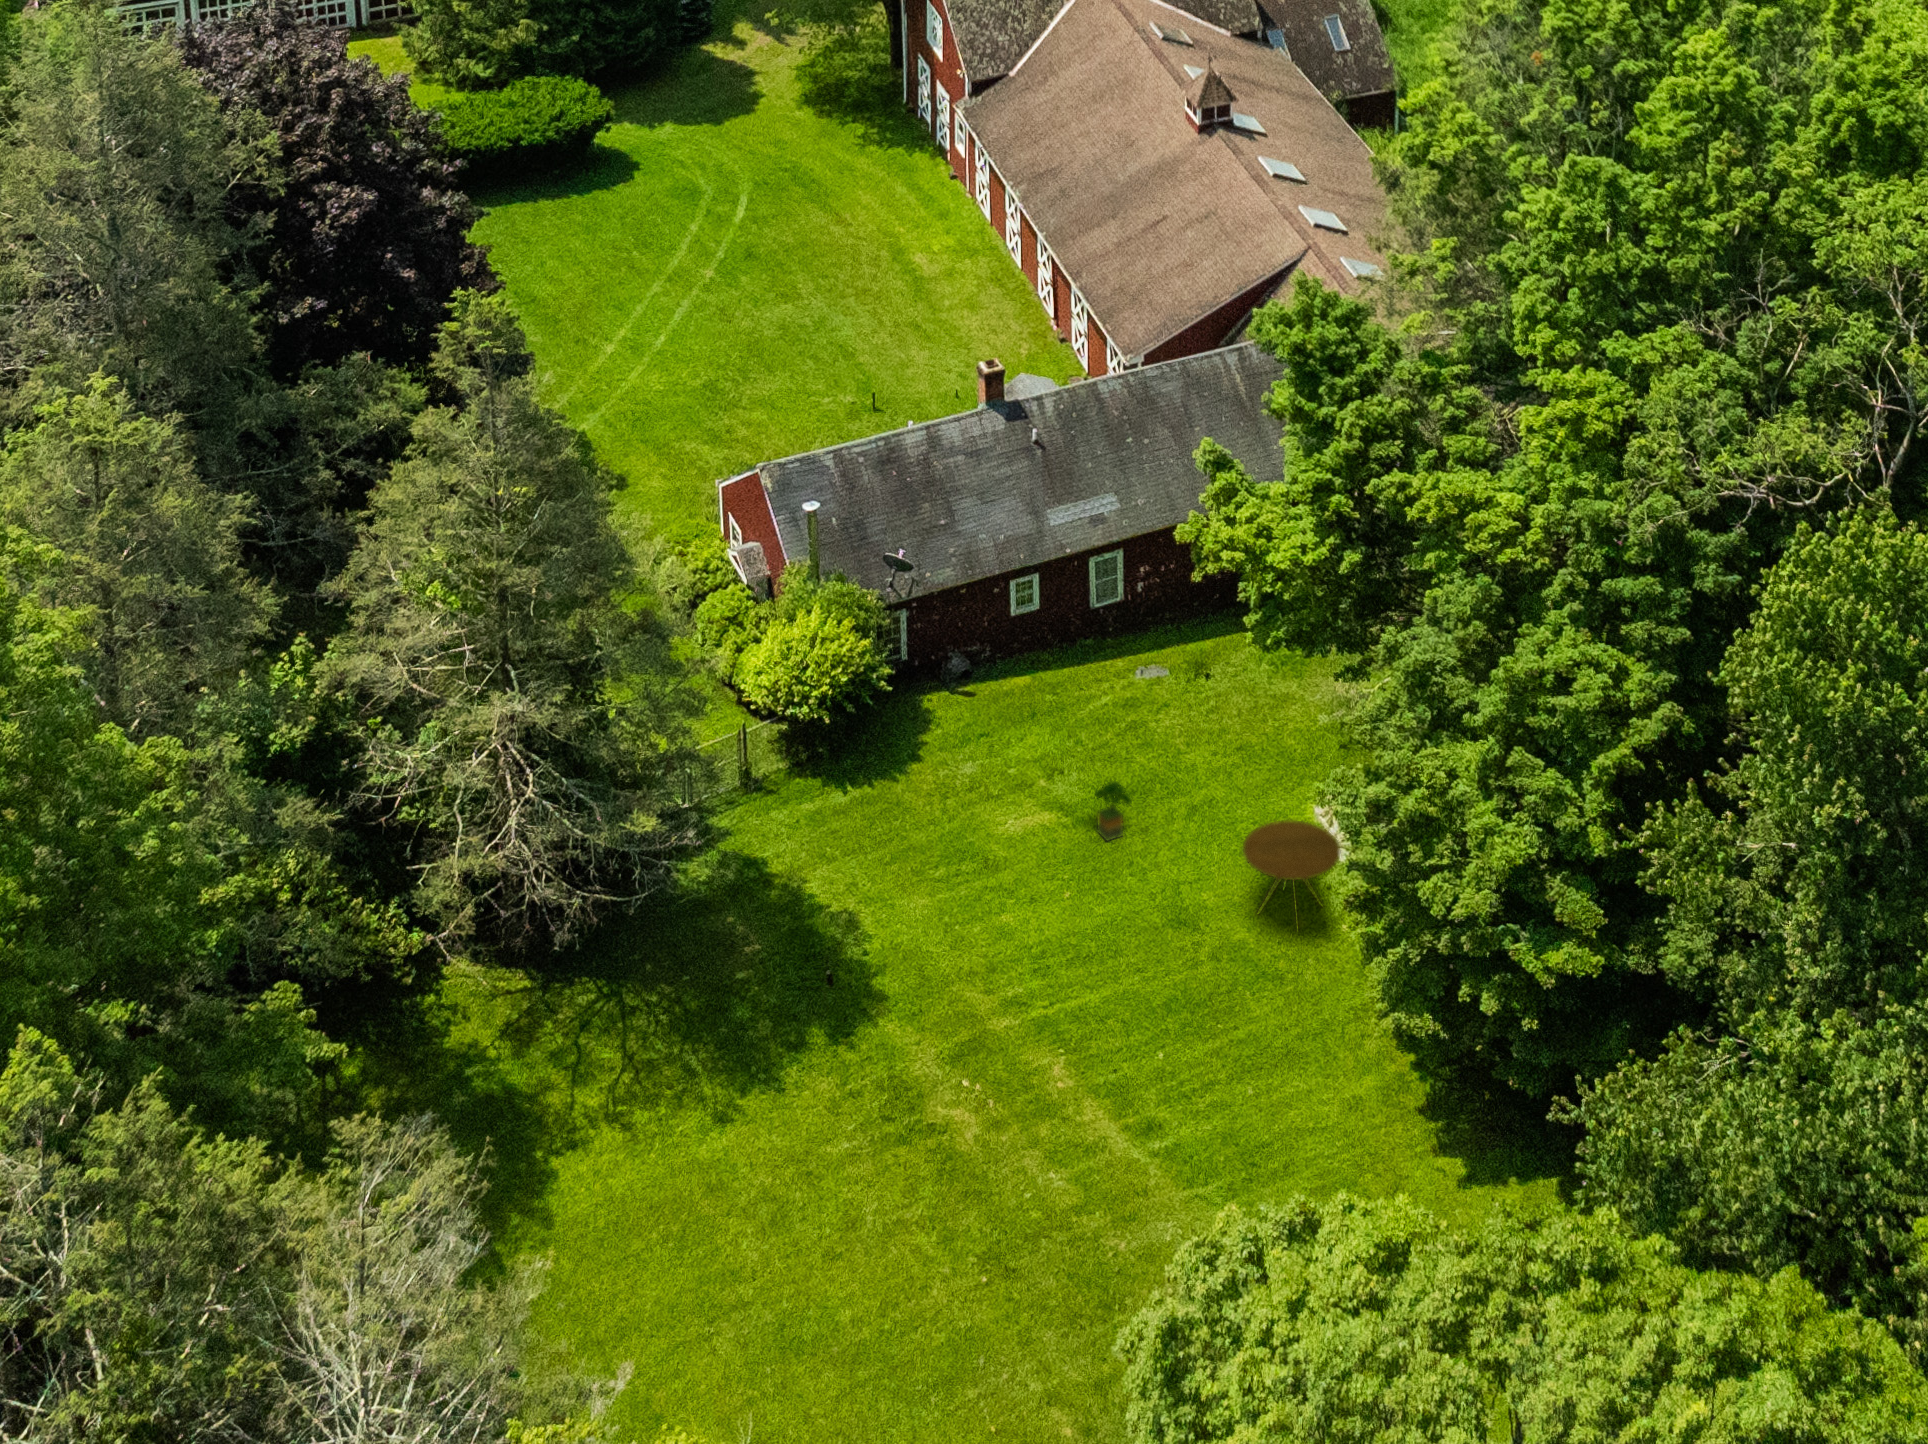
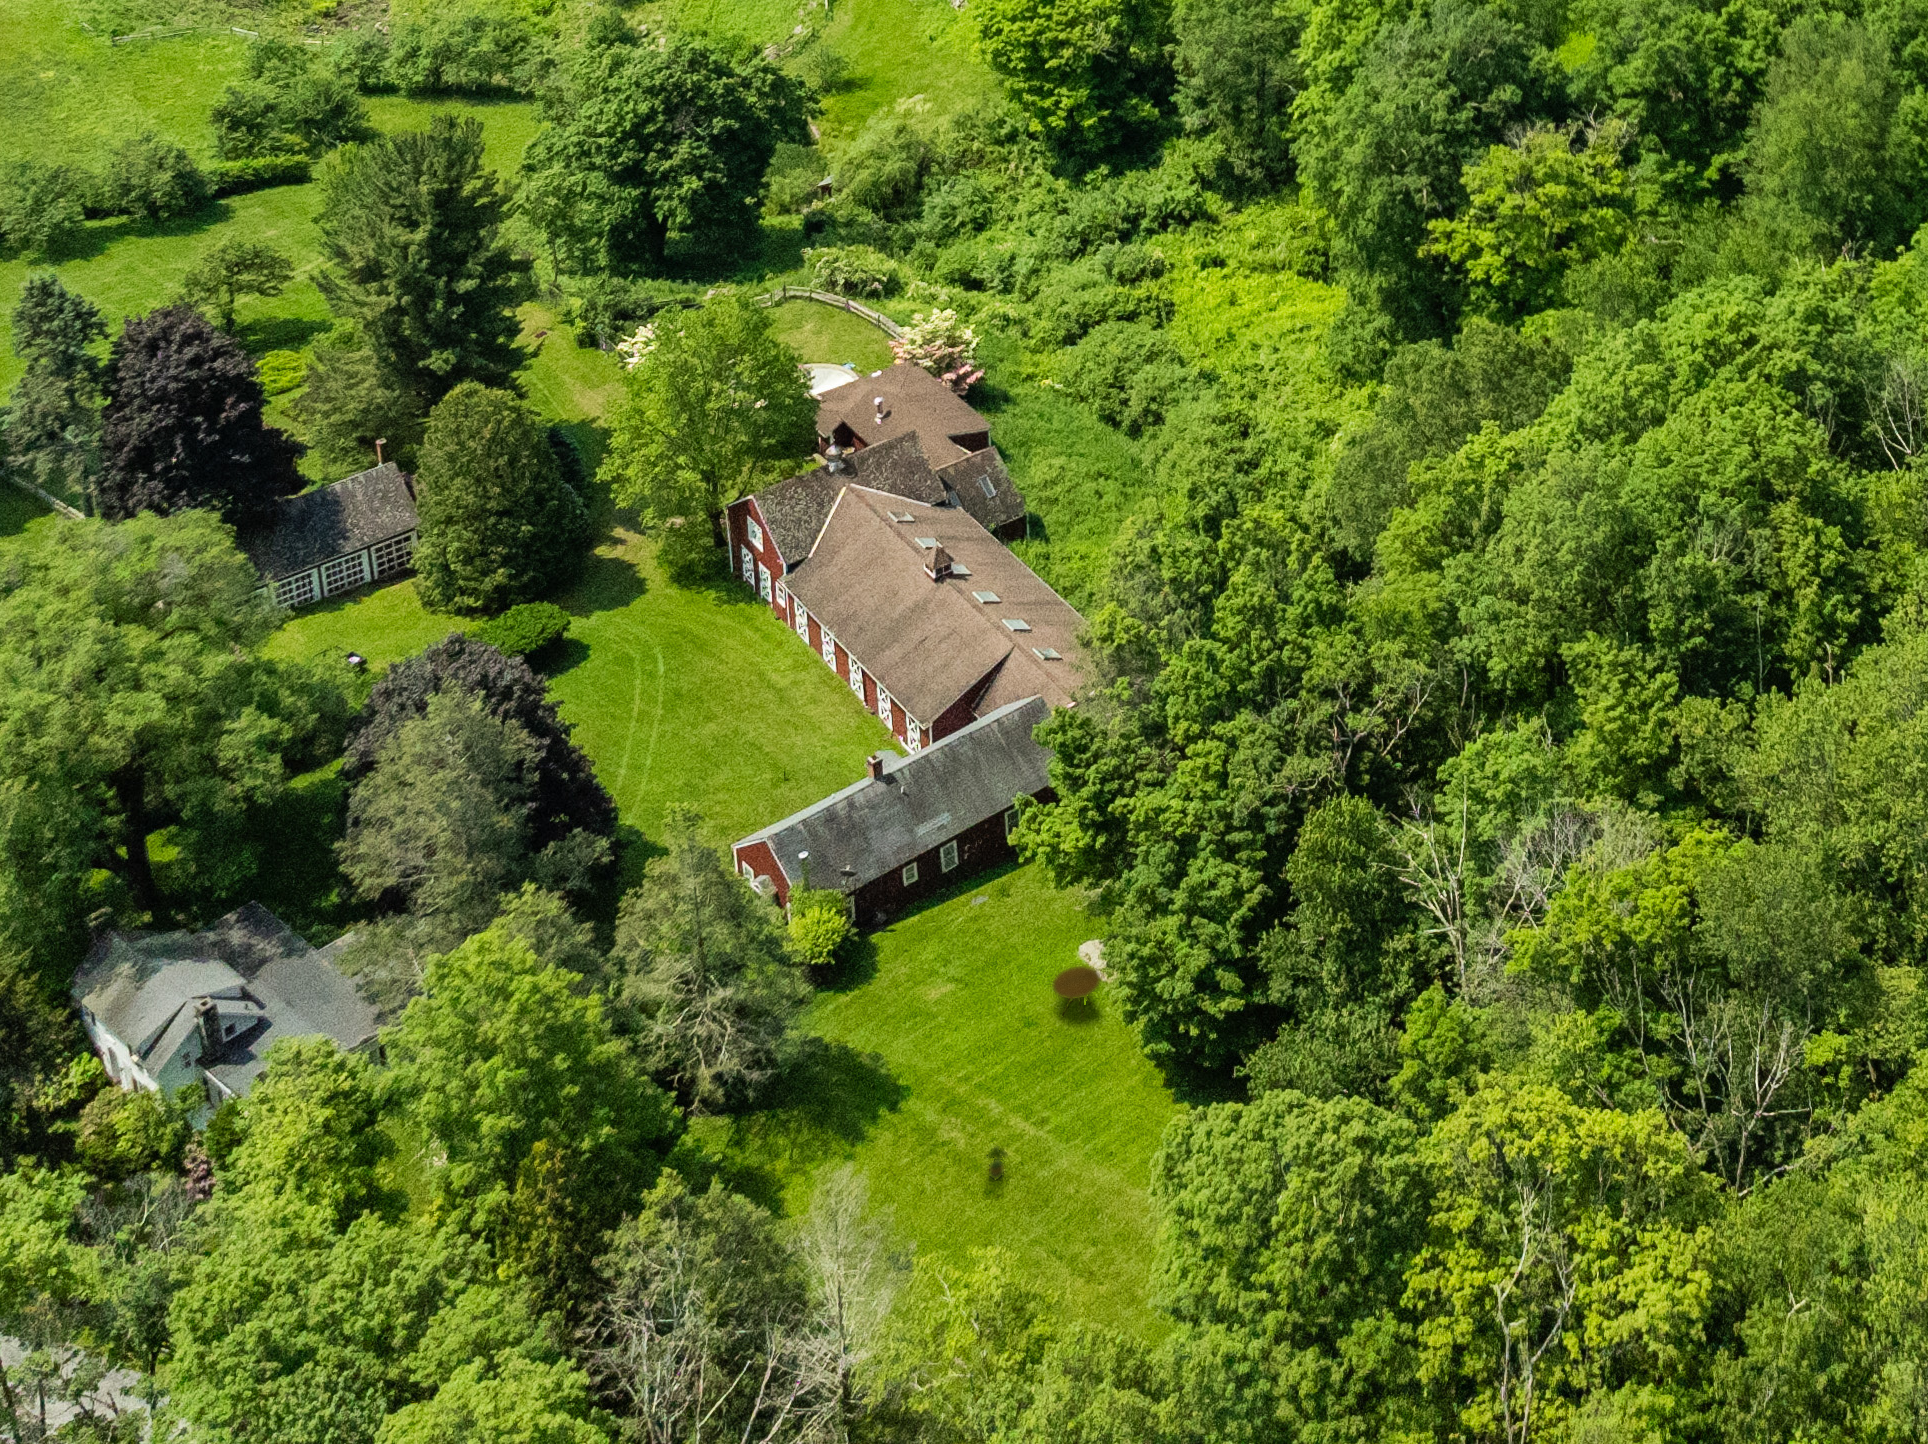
potted tree: present [1095,781,1132,841] -> present [986,1147,1007,1179]

